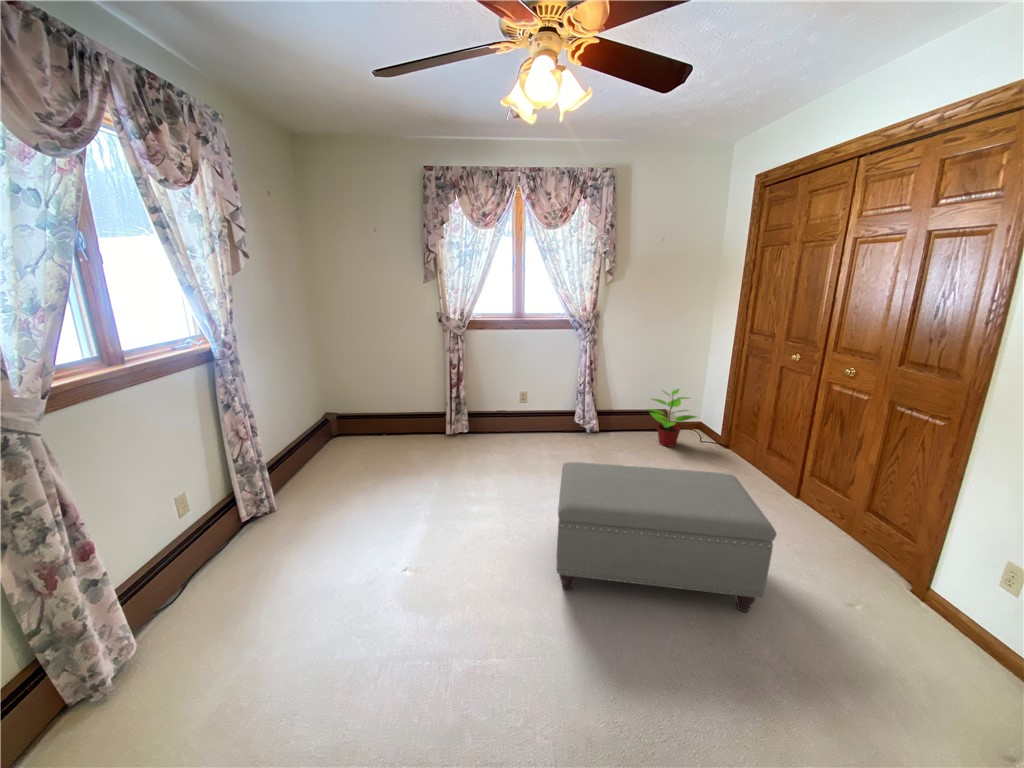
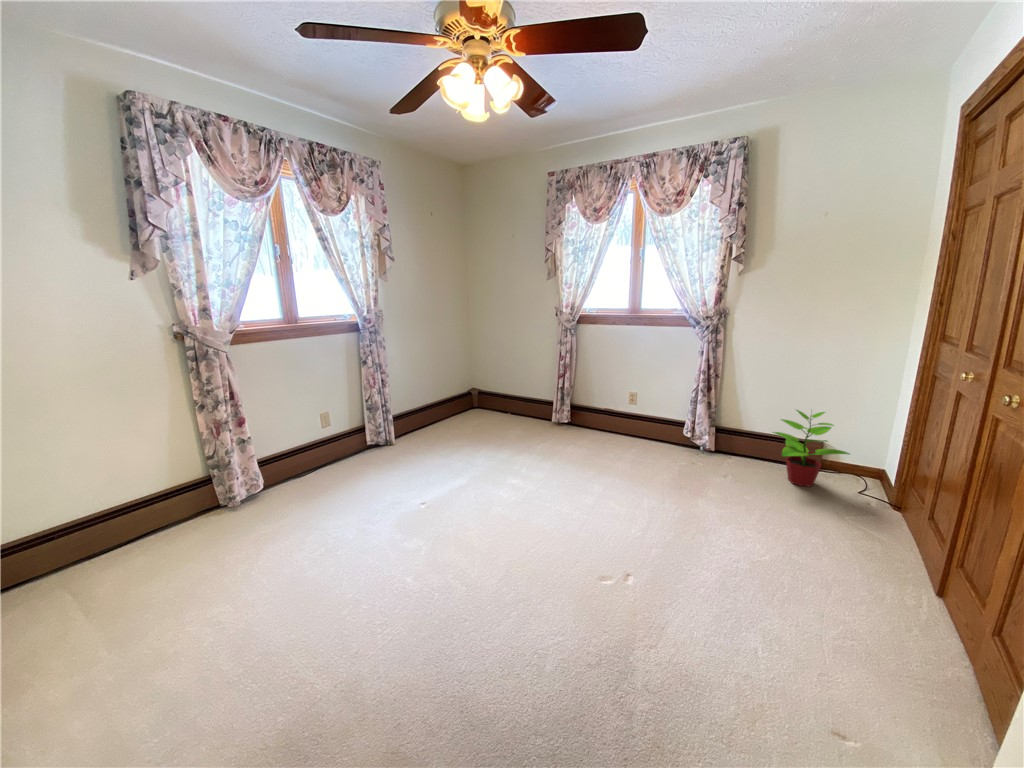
ottoman: present [557,462,776,612] -> none [498,449,738,657]

